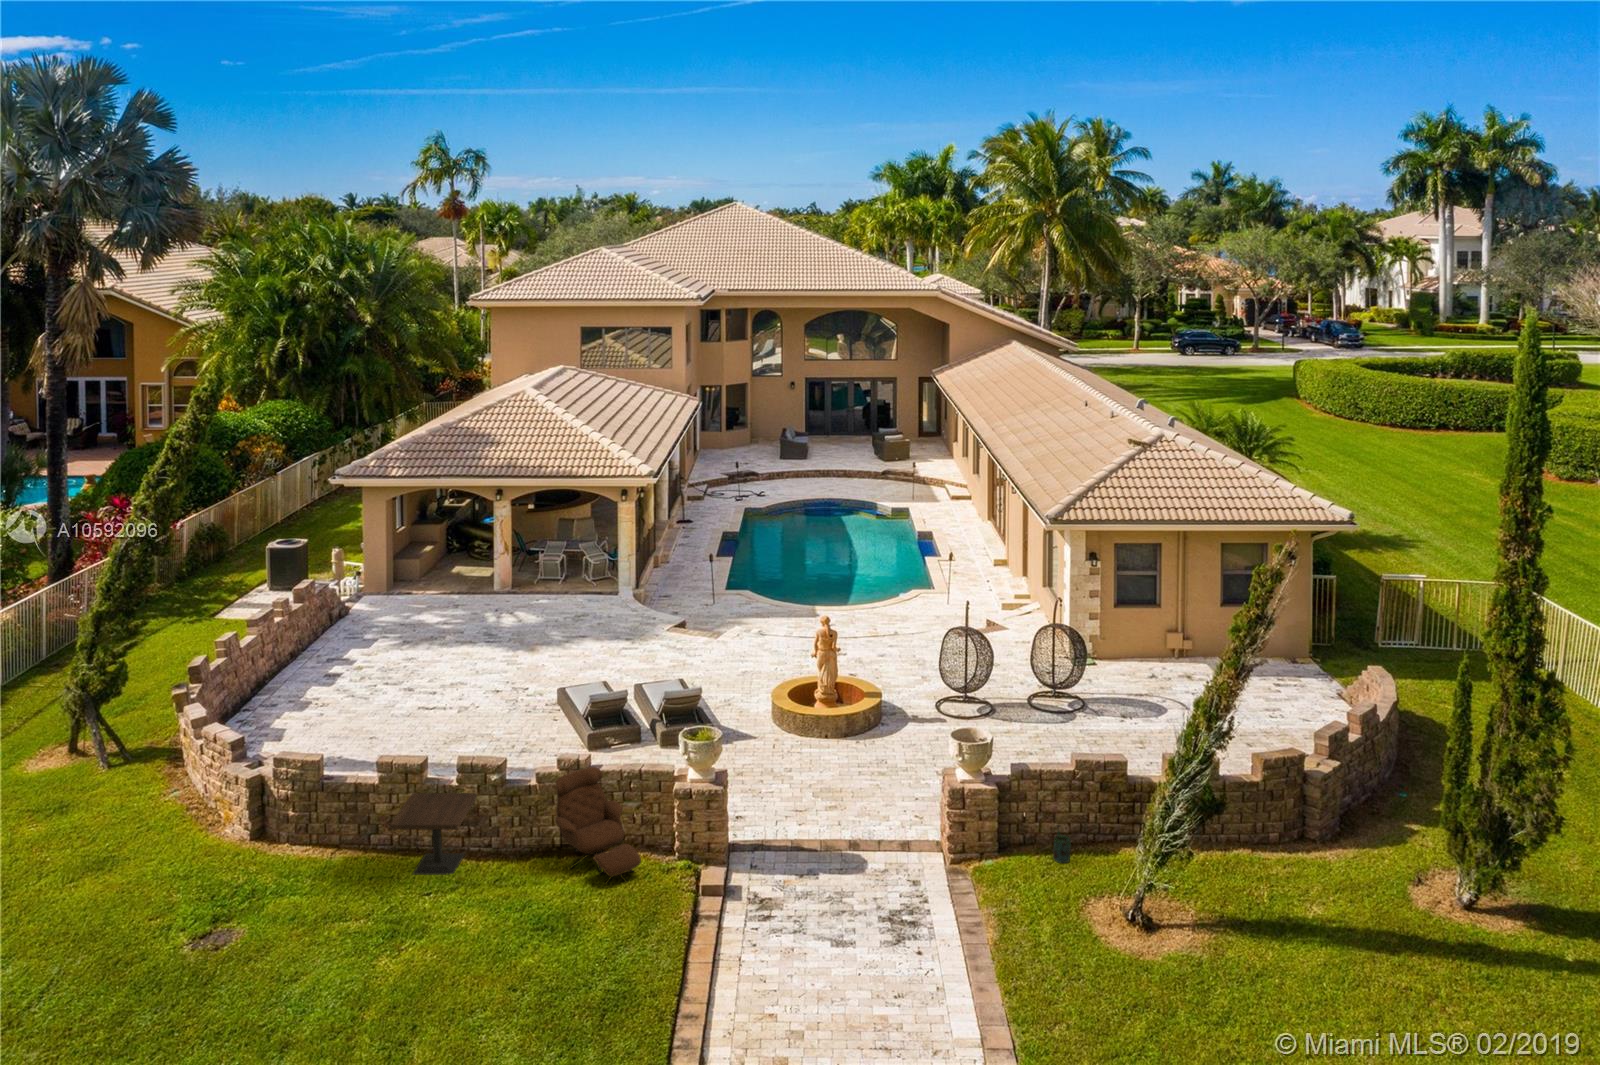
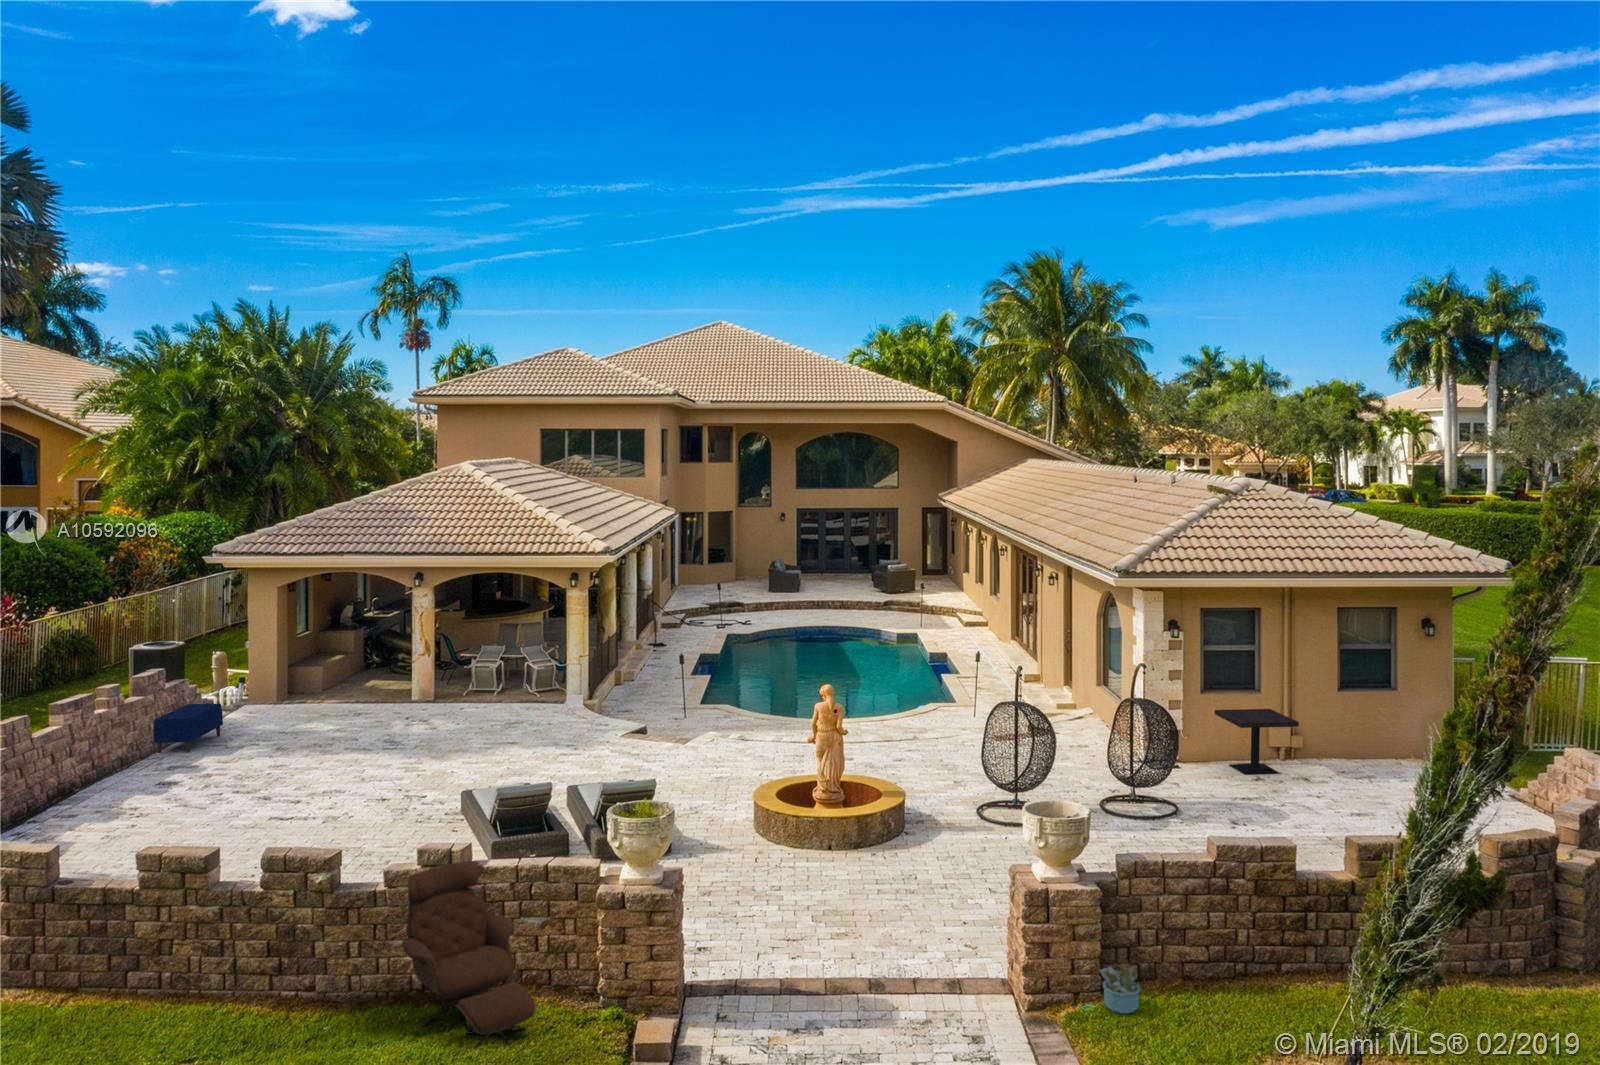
bench: none [308,603,355,645] -> present [153,704,223,753]
side table: present [390,793,477,875] -> present [1215,709,1299,775]
watering can: present [1053,825,1071,863] -> none [1194,949,1225,1011]
decorative plant: none [992,834,1017,865] -> present [1100,964,1140,1014]

